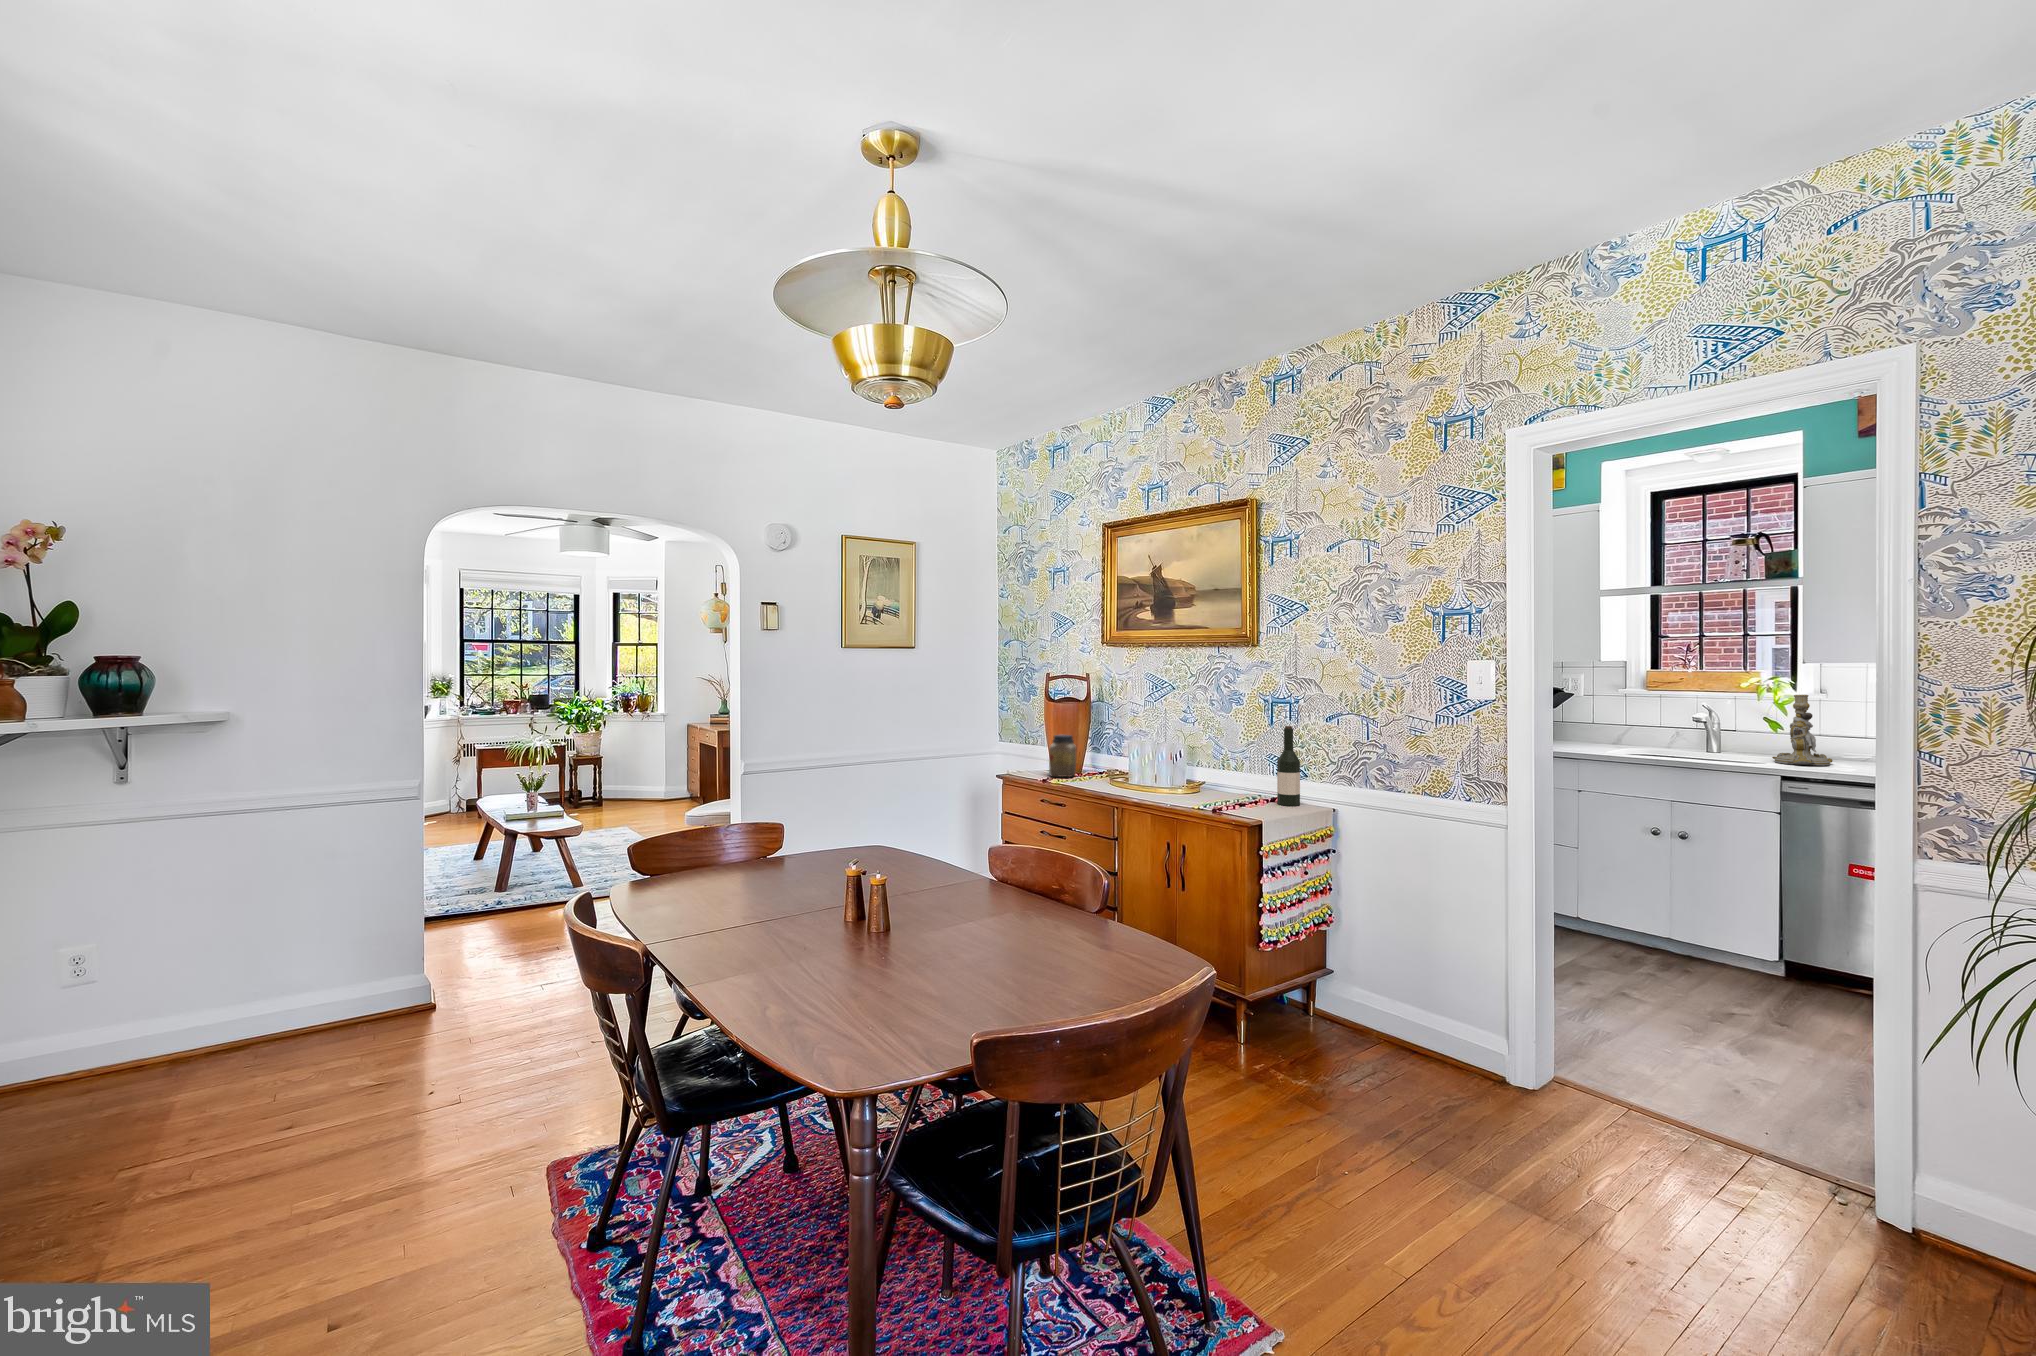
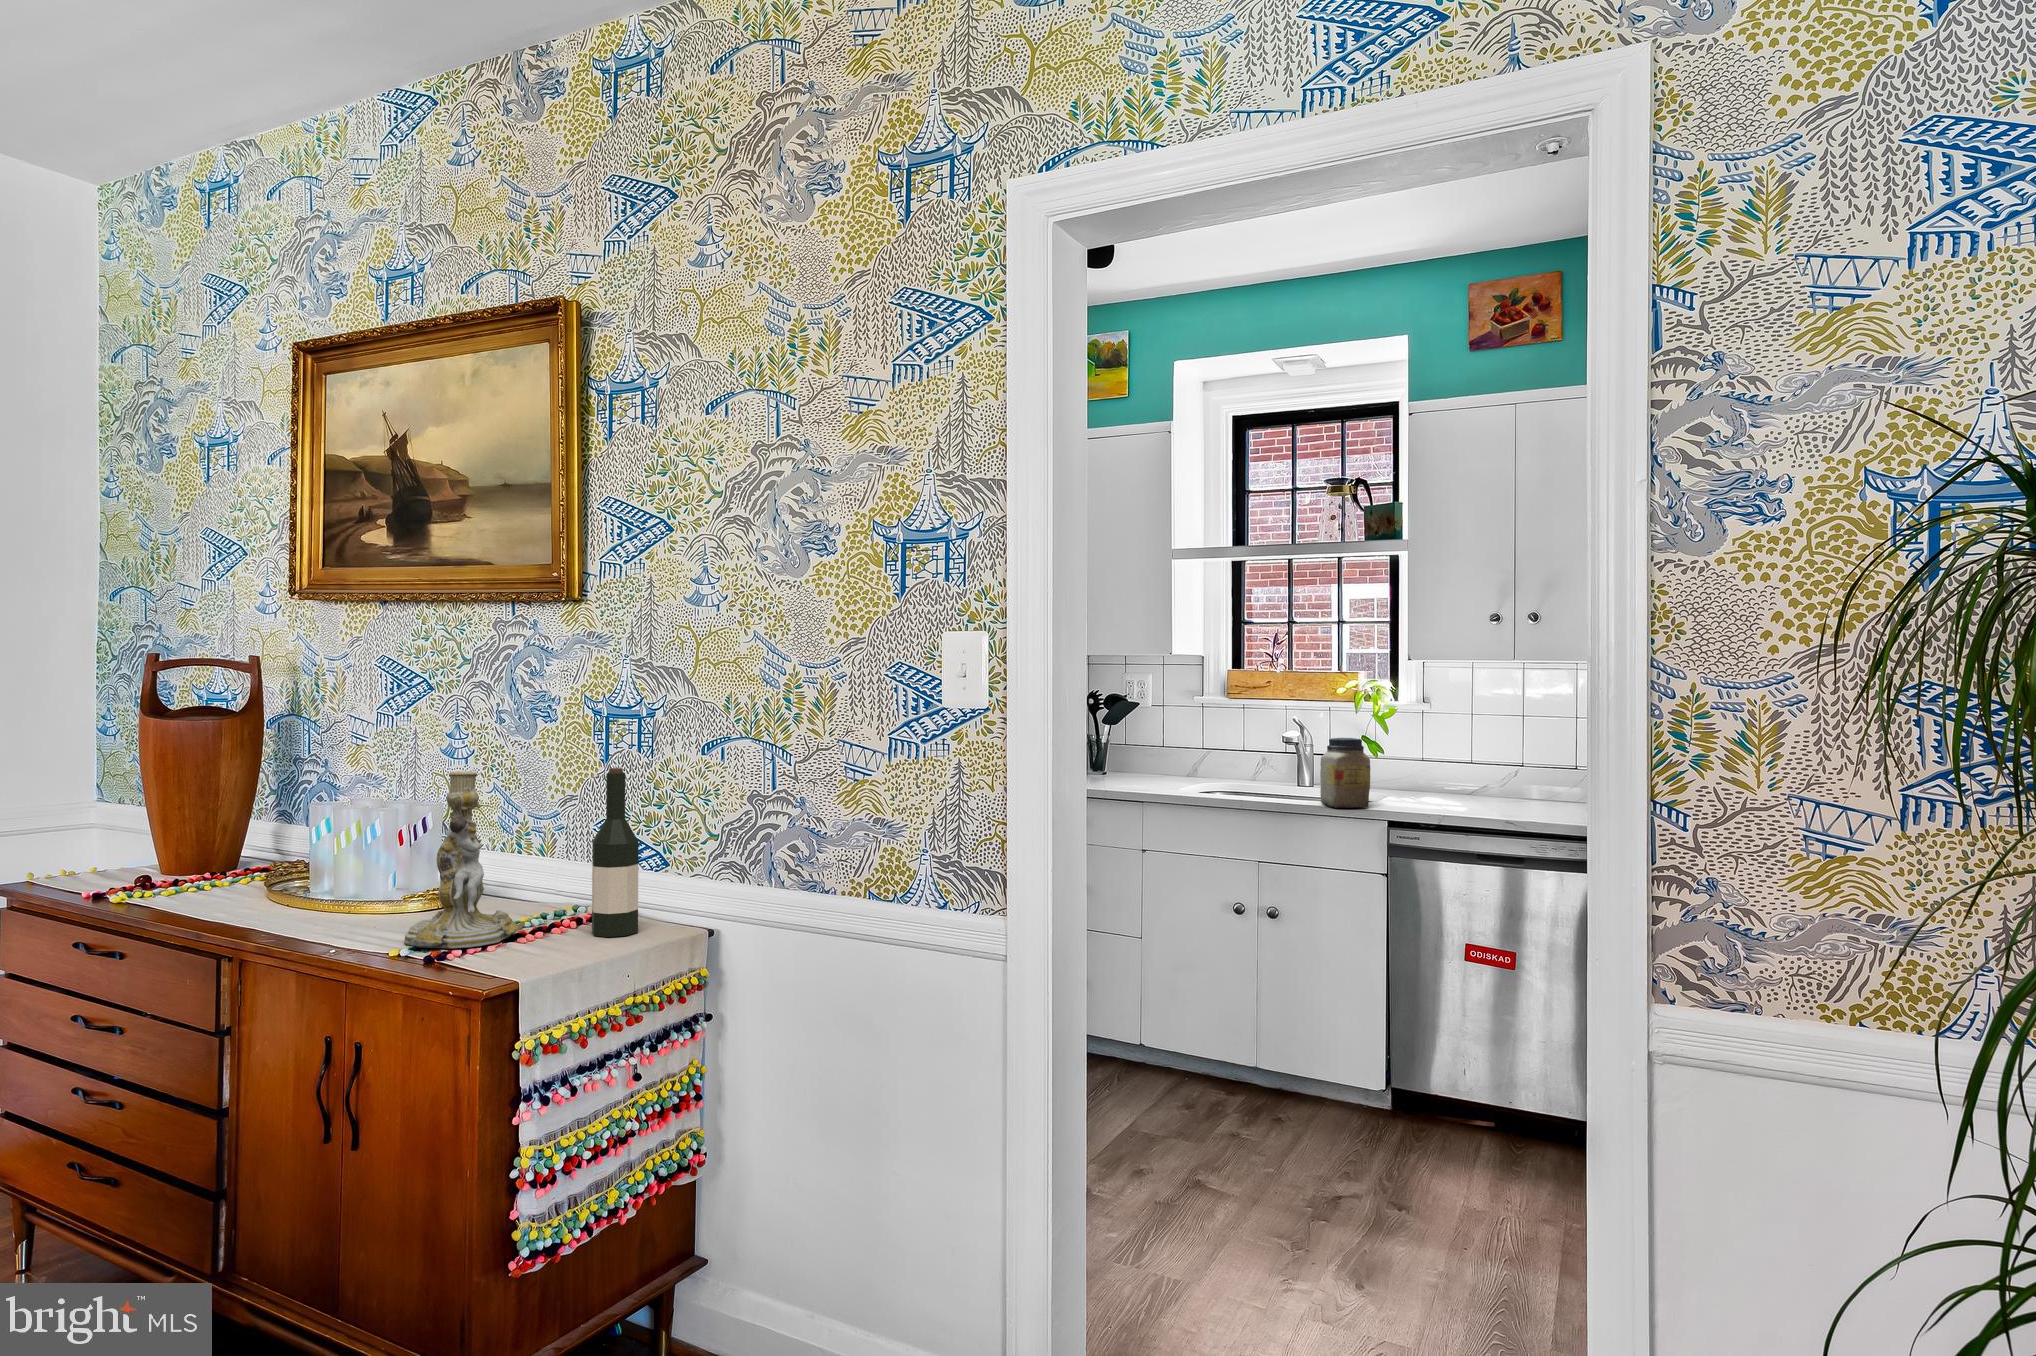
candlestick: present [1772,695,1833,766] -> present [404,771,525,949]
jar: present [1049,735,1076,777] -> present [1320,738,1370,808]

